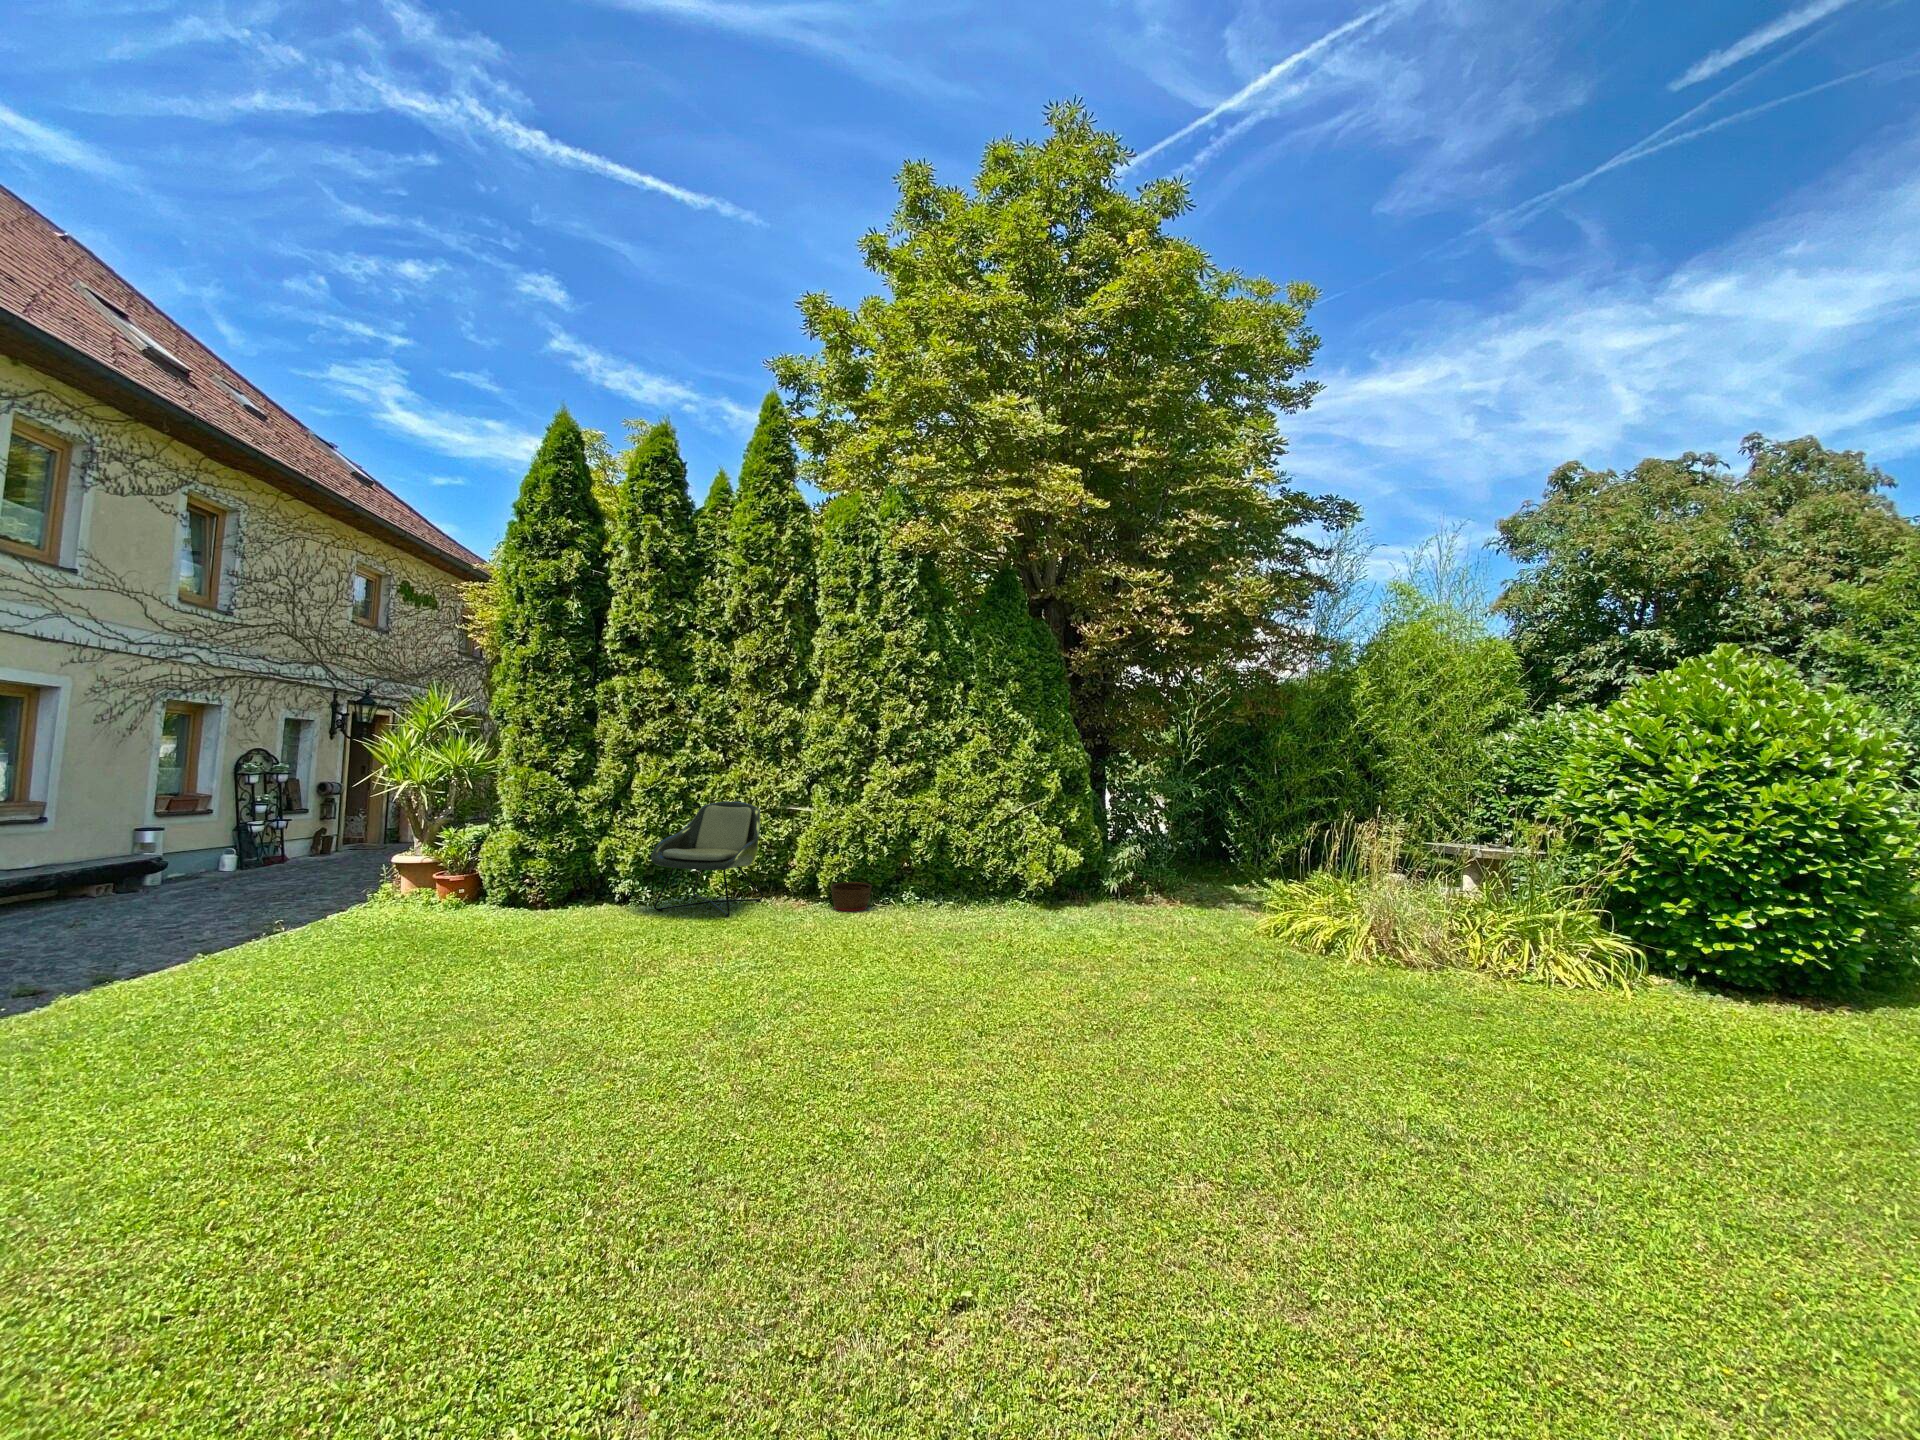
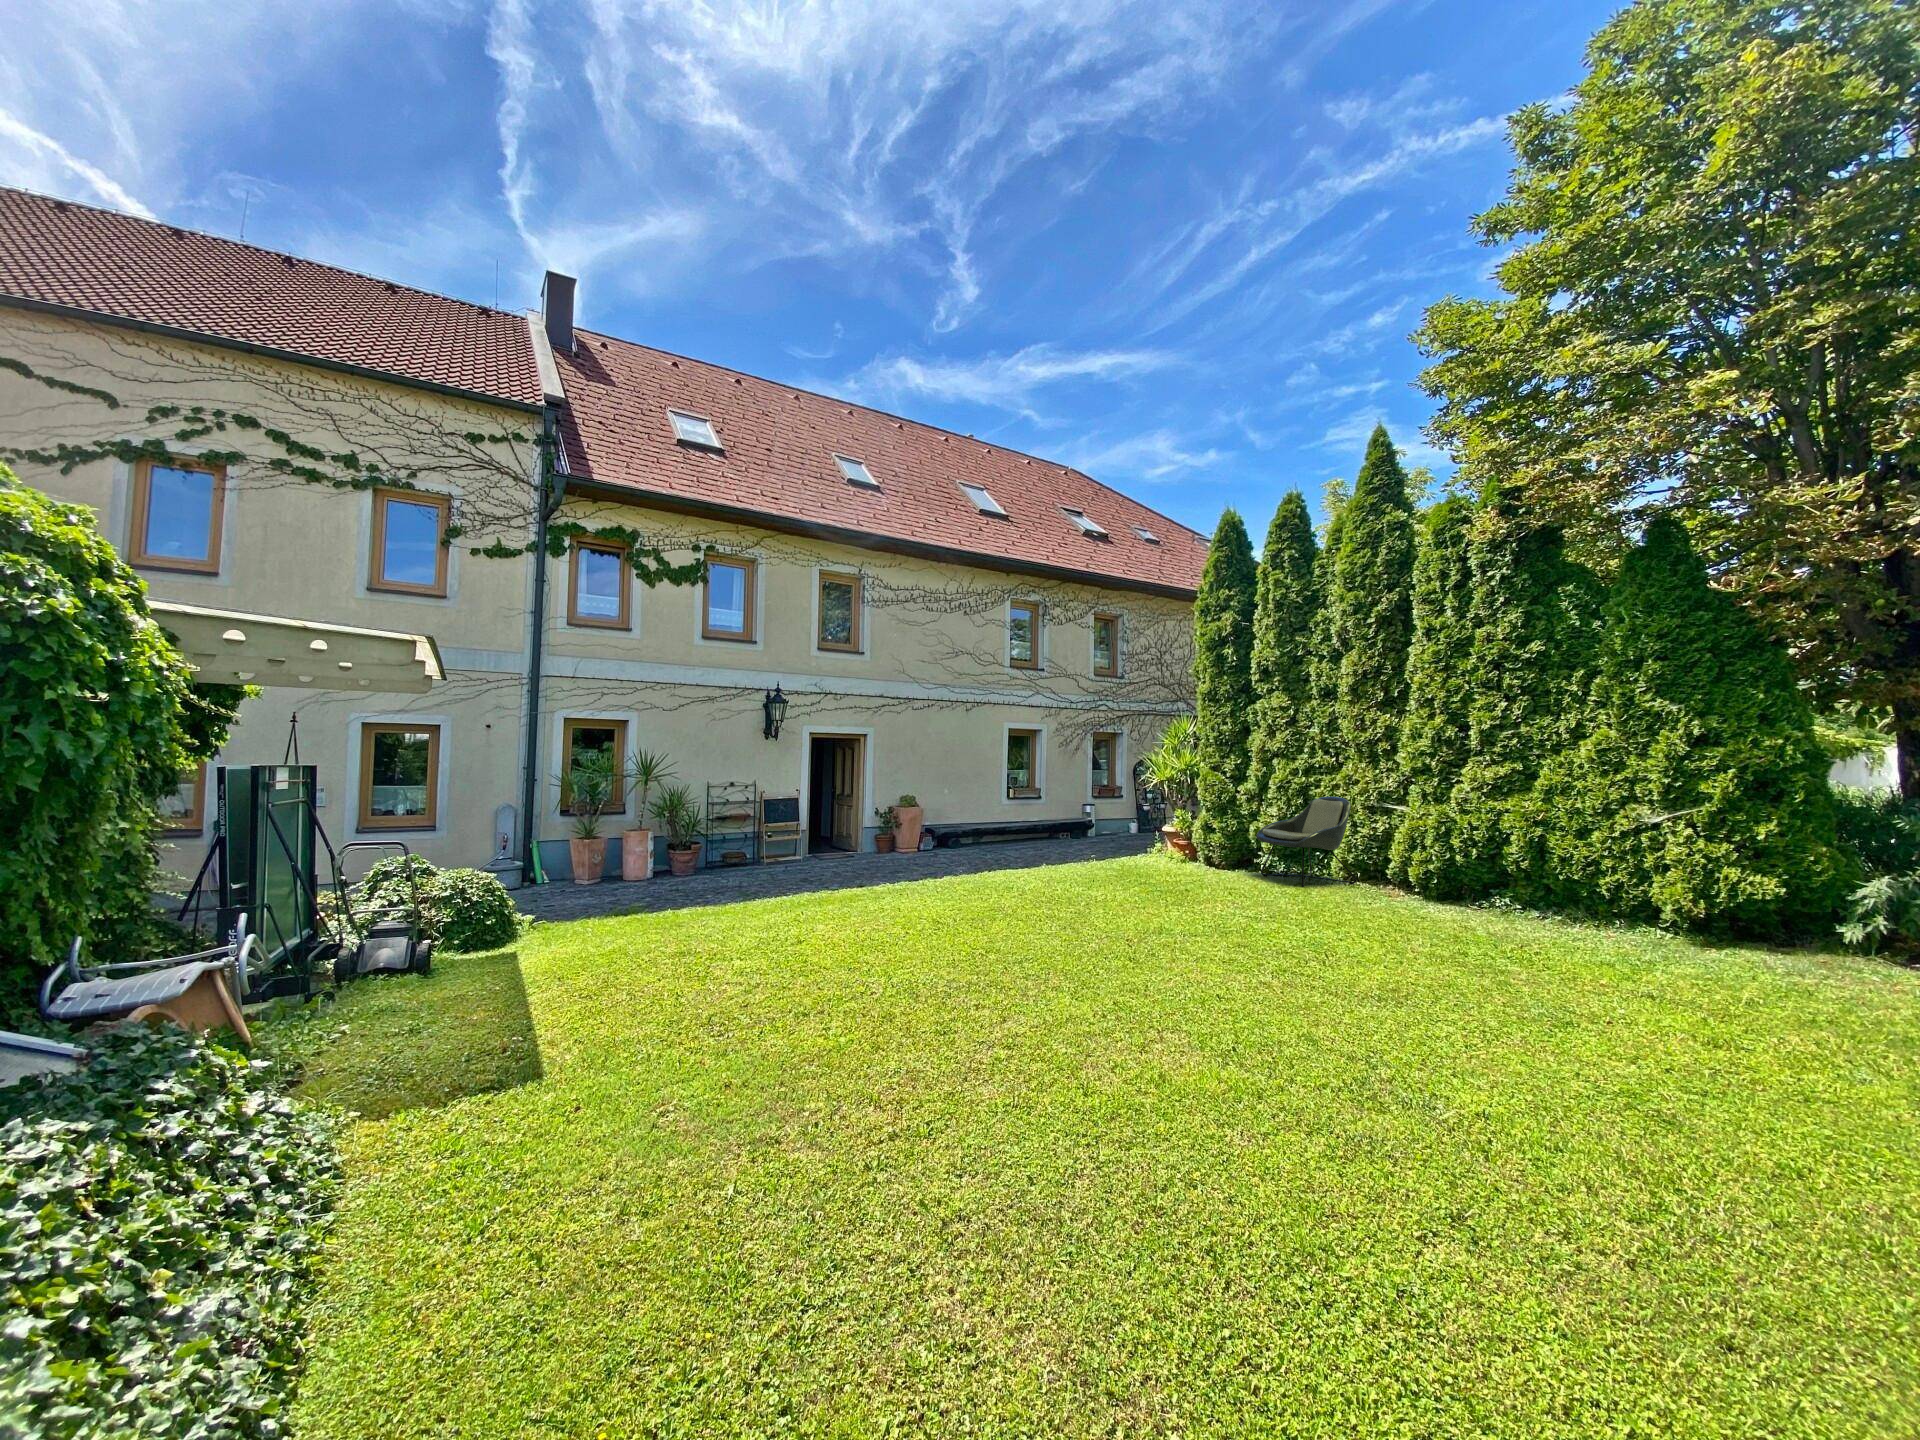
basket: present [831,882,872,912] -> none [1401,876,1447,904]

